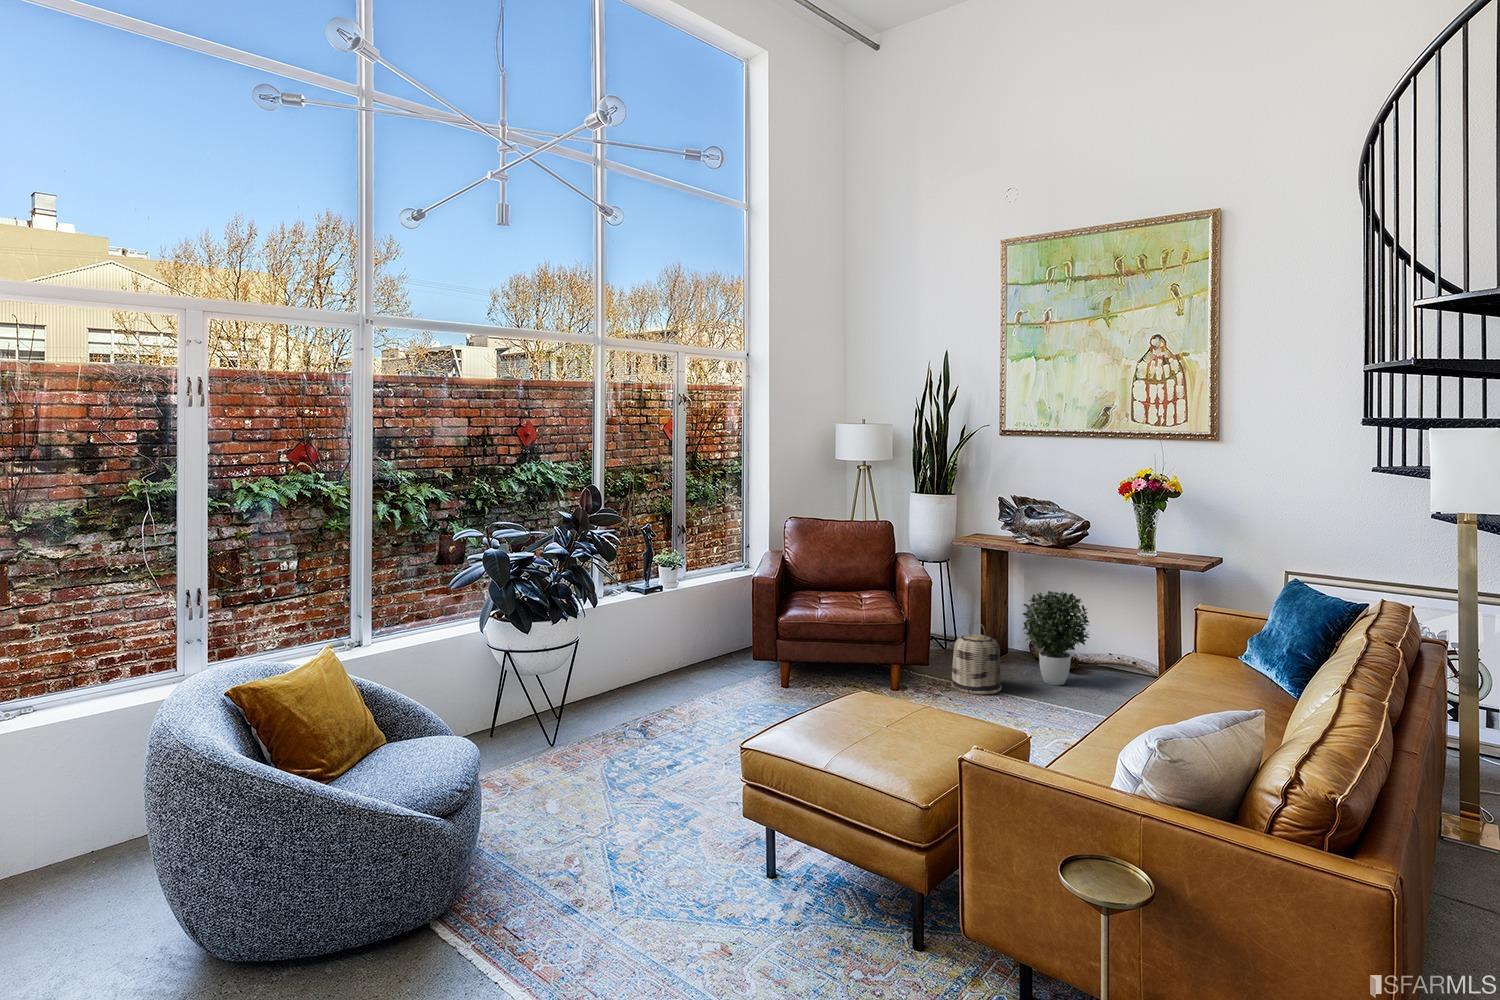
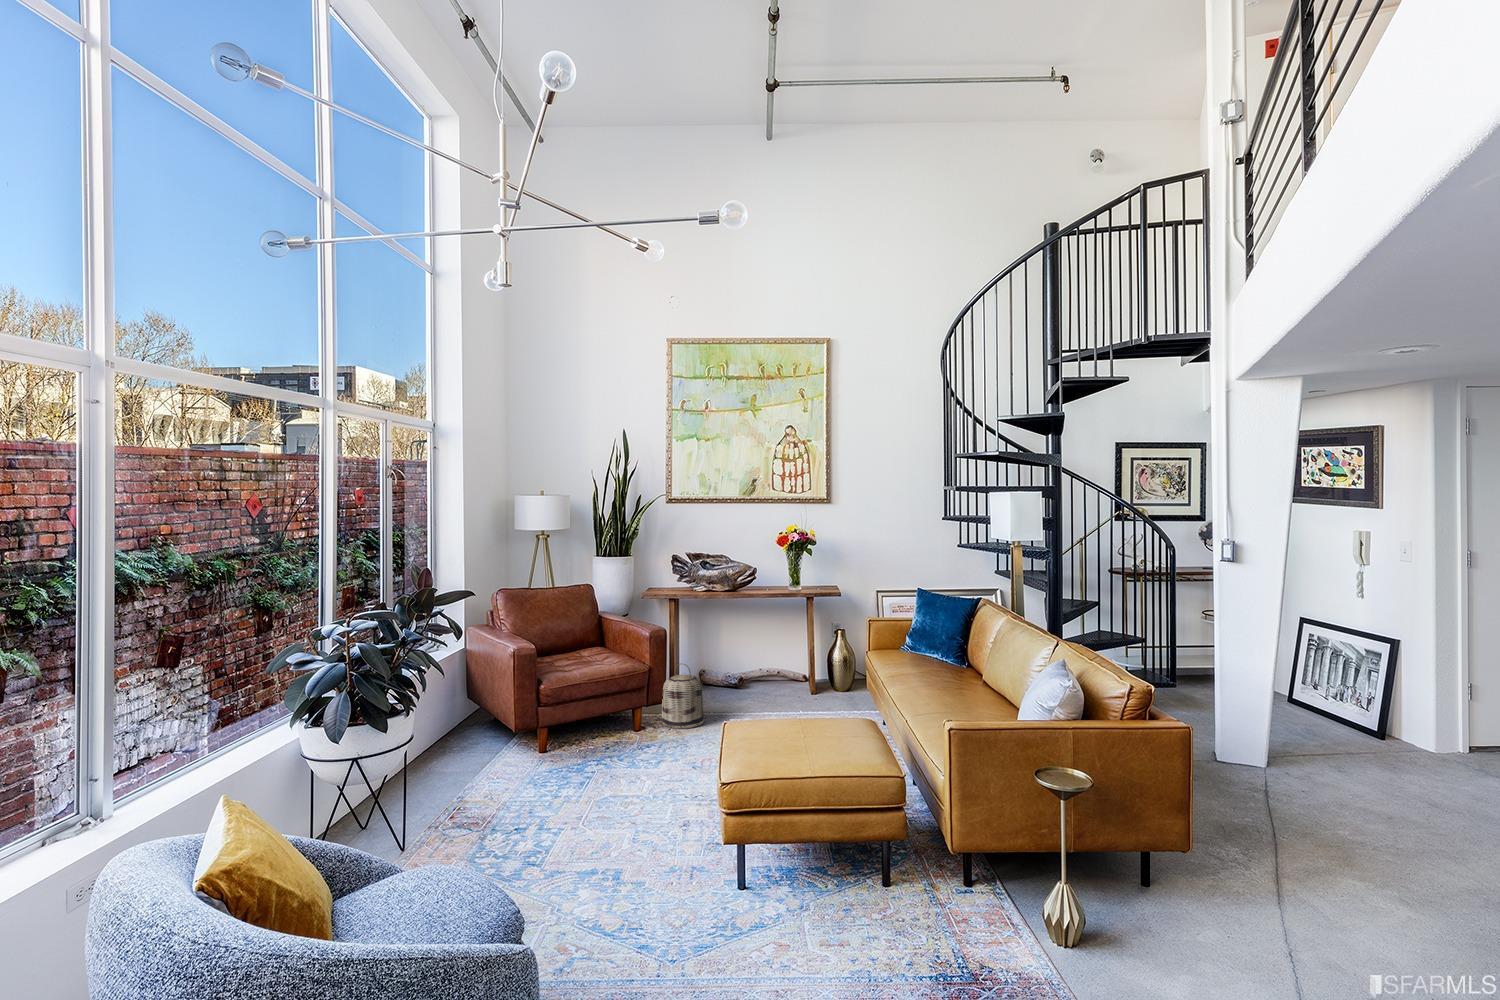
potted plant: present [1023,591,1089,685] -> none [709,629,764,709]

